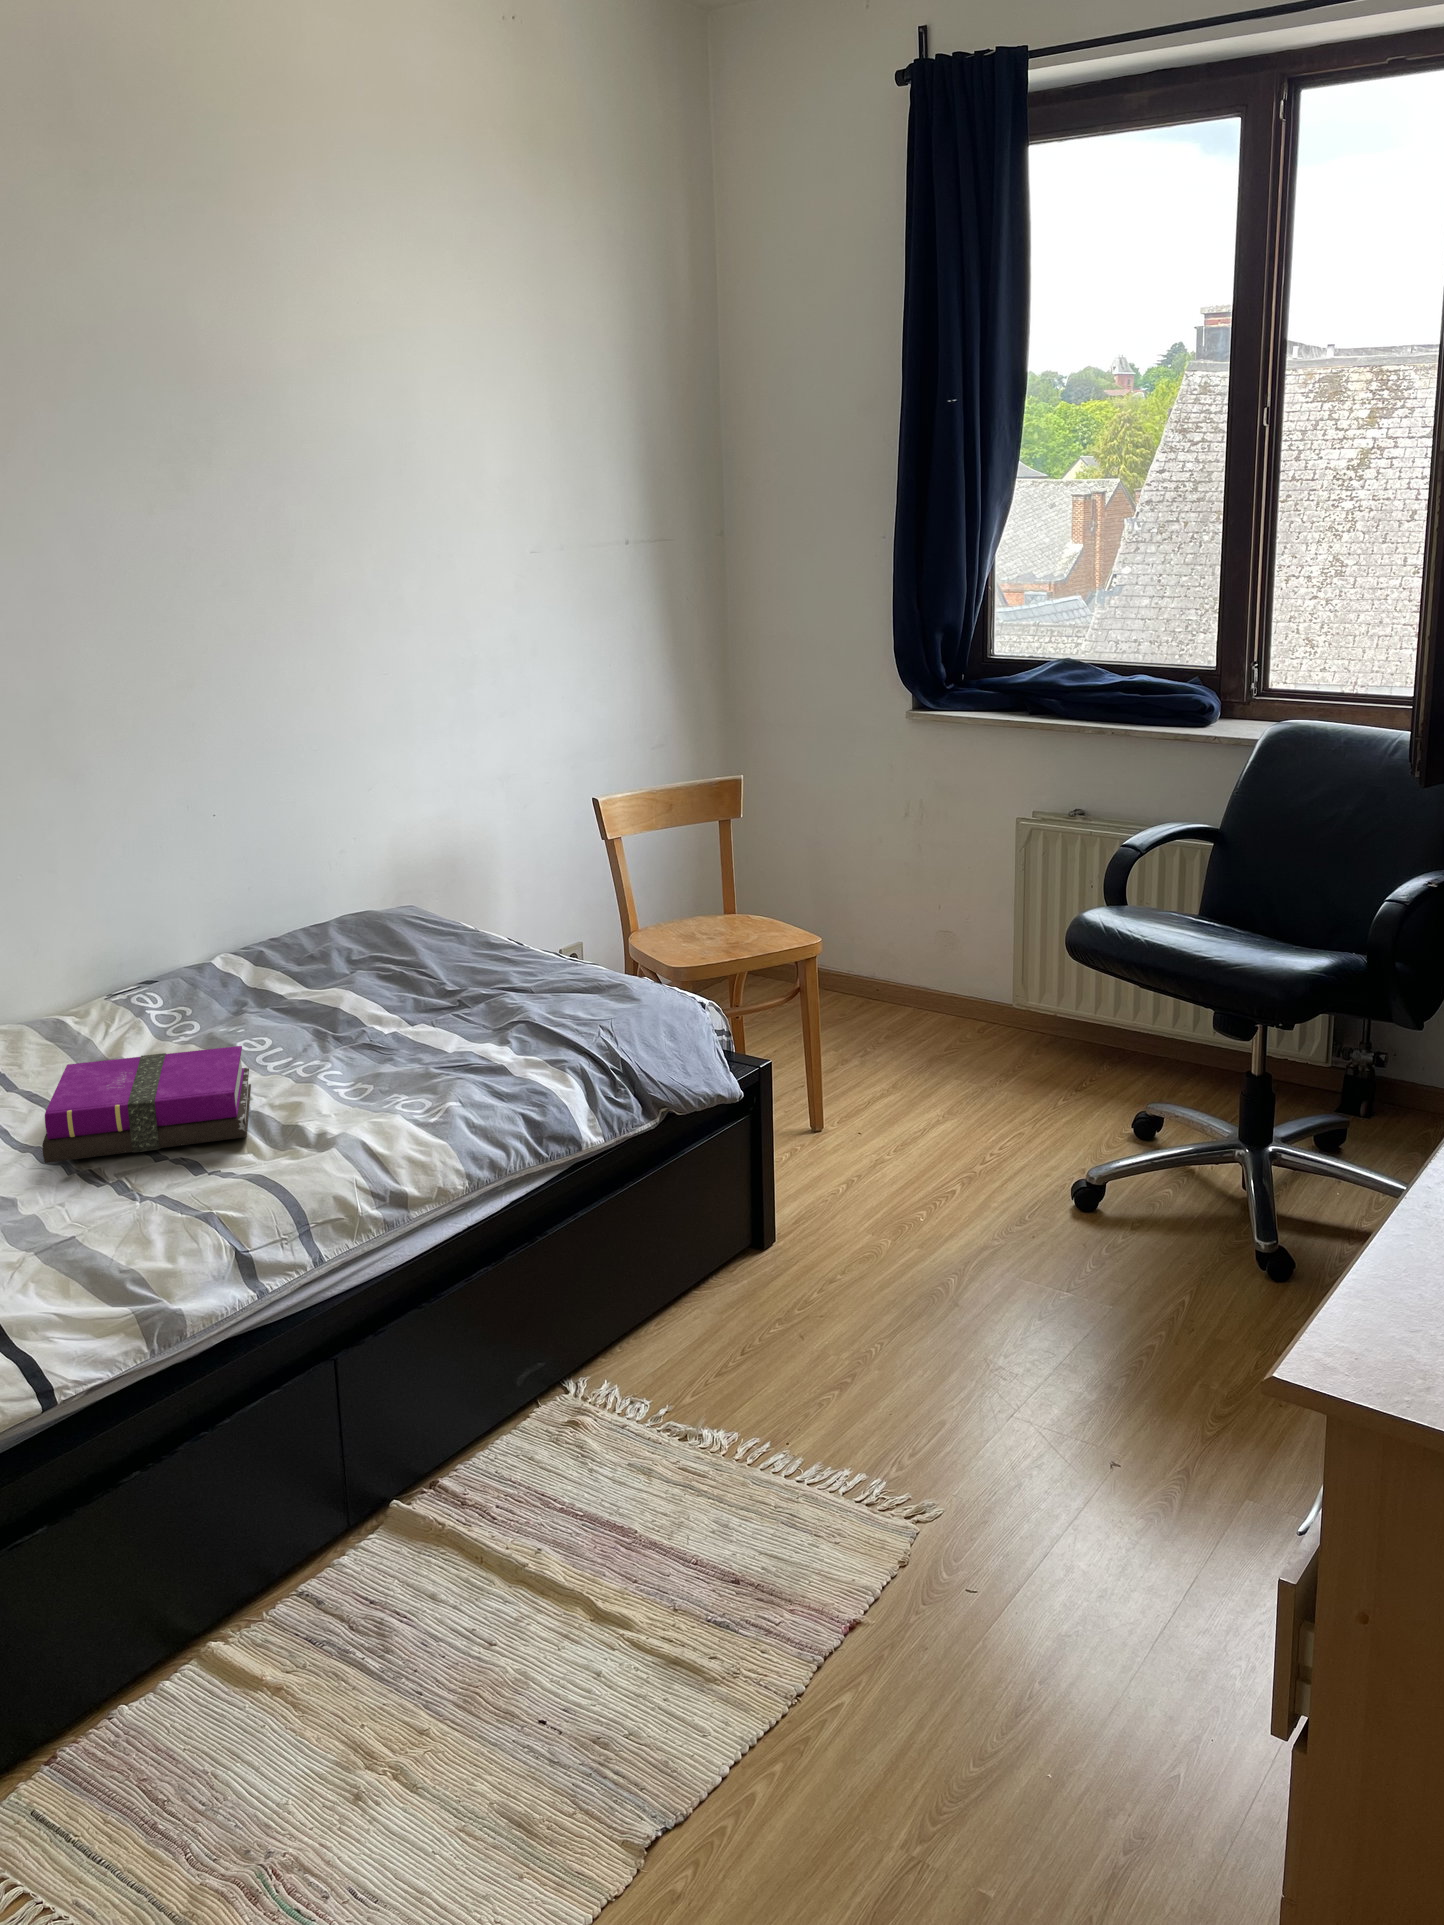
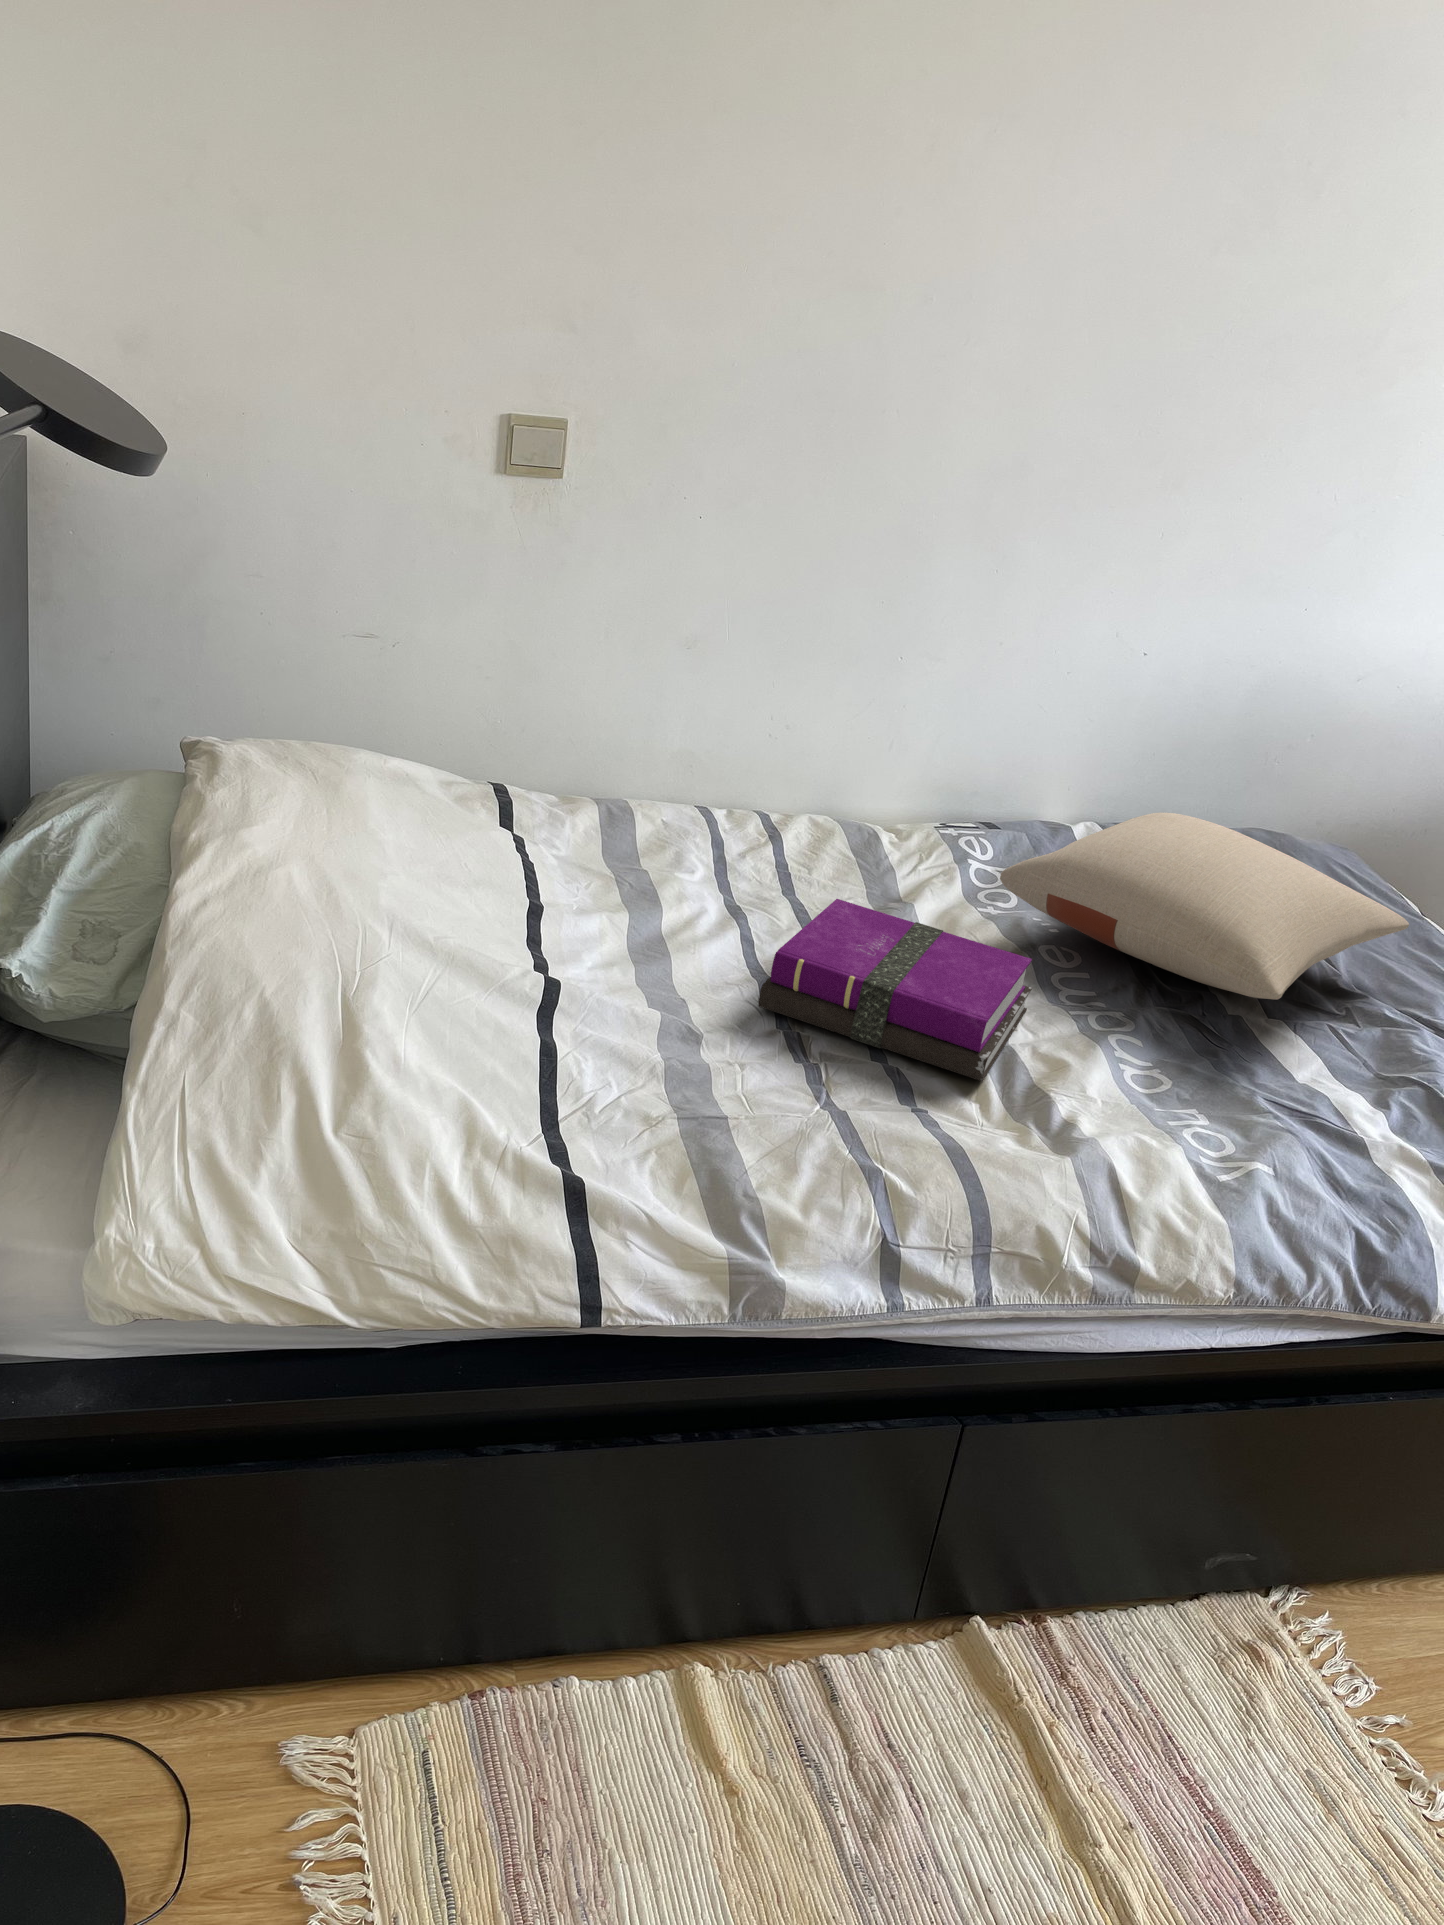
pillow: none [187,914,474,1022] -> present [1000,813,1409,999]

